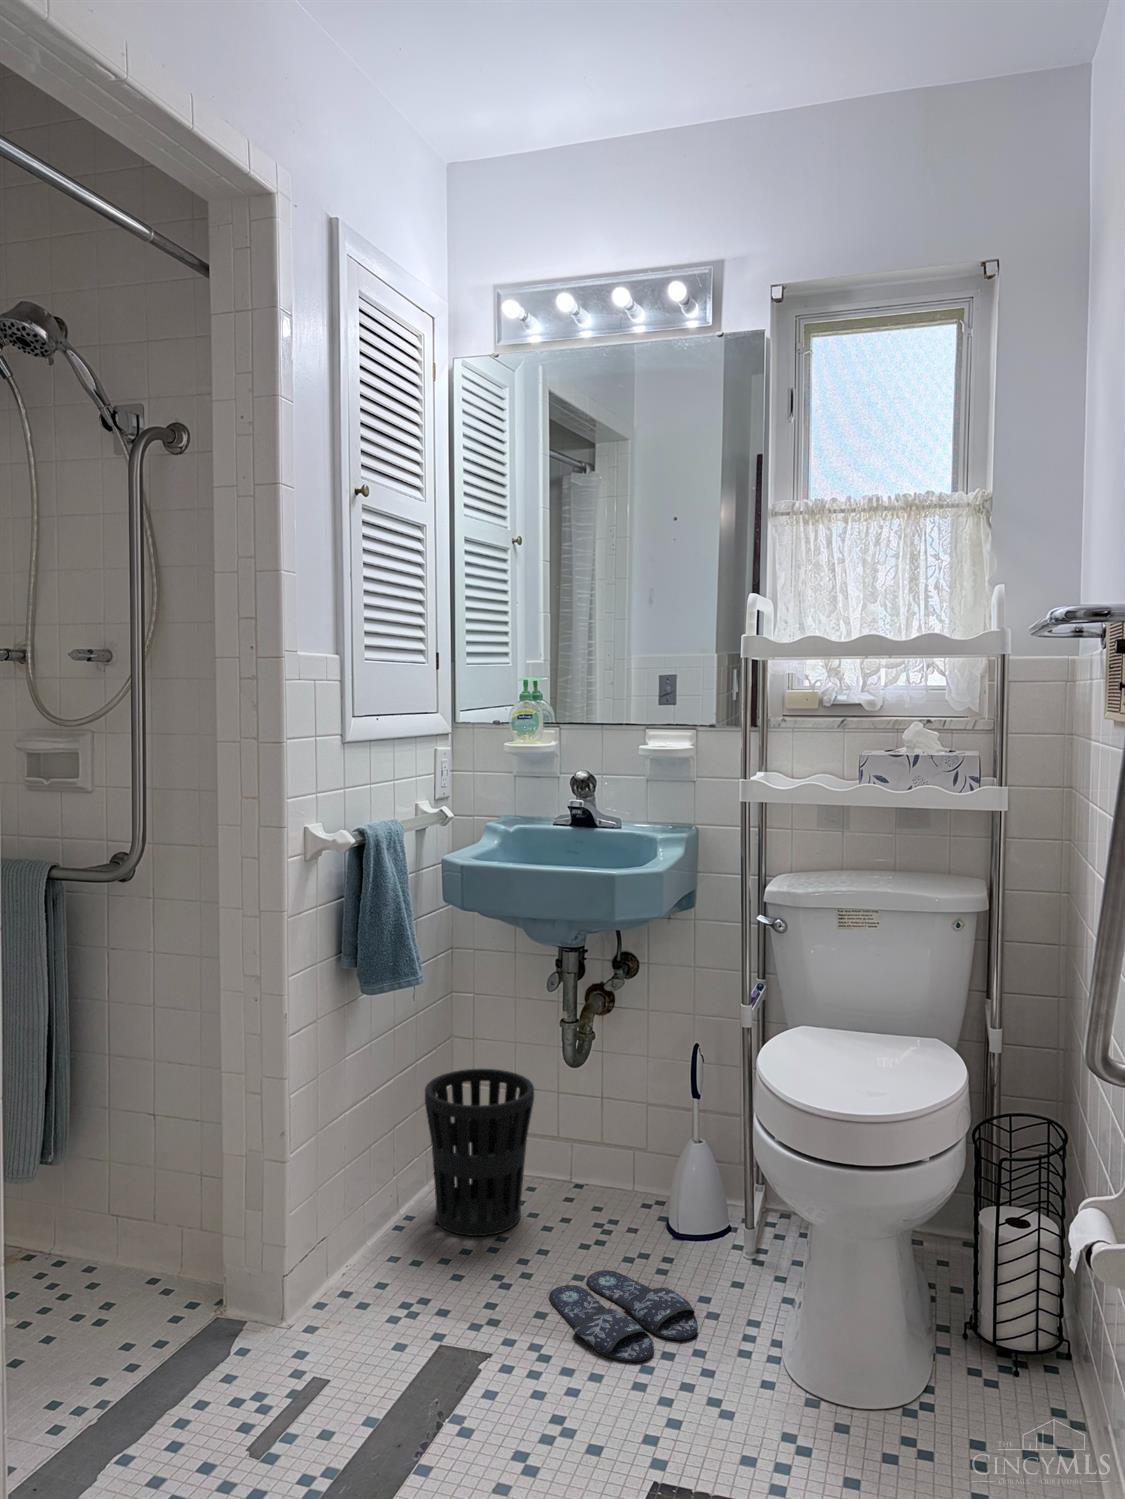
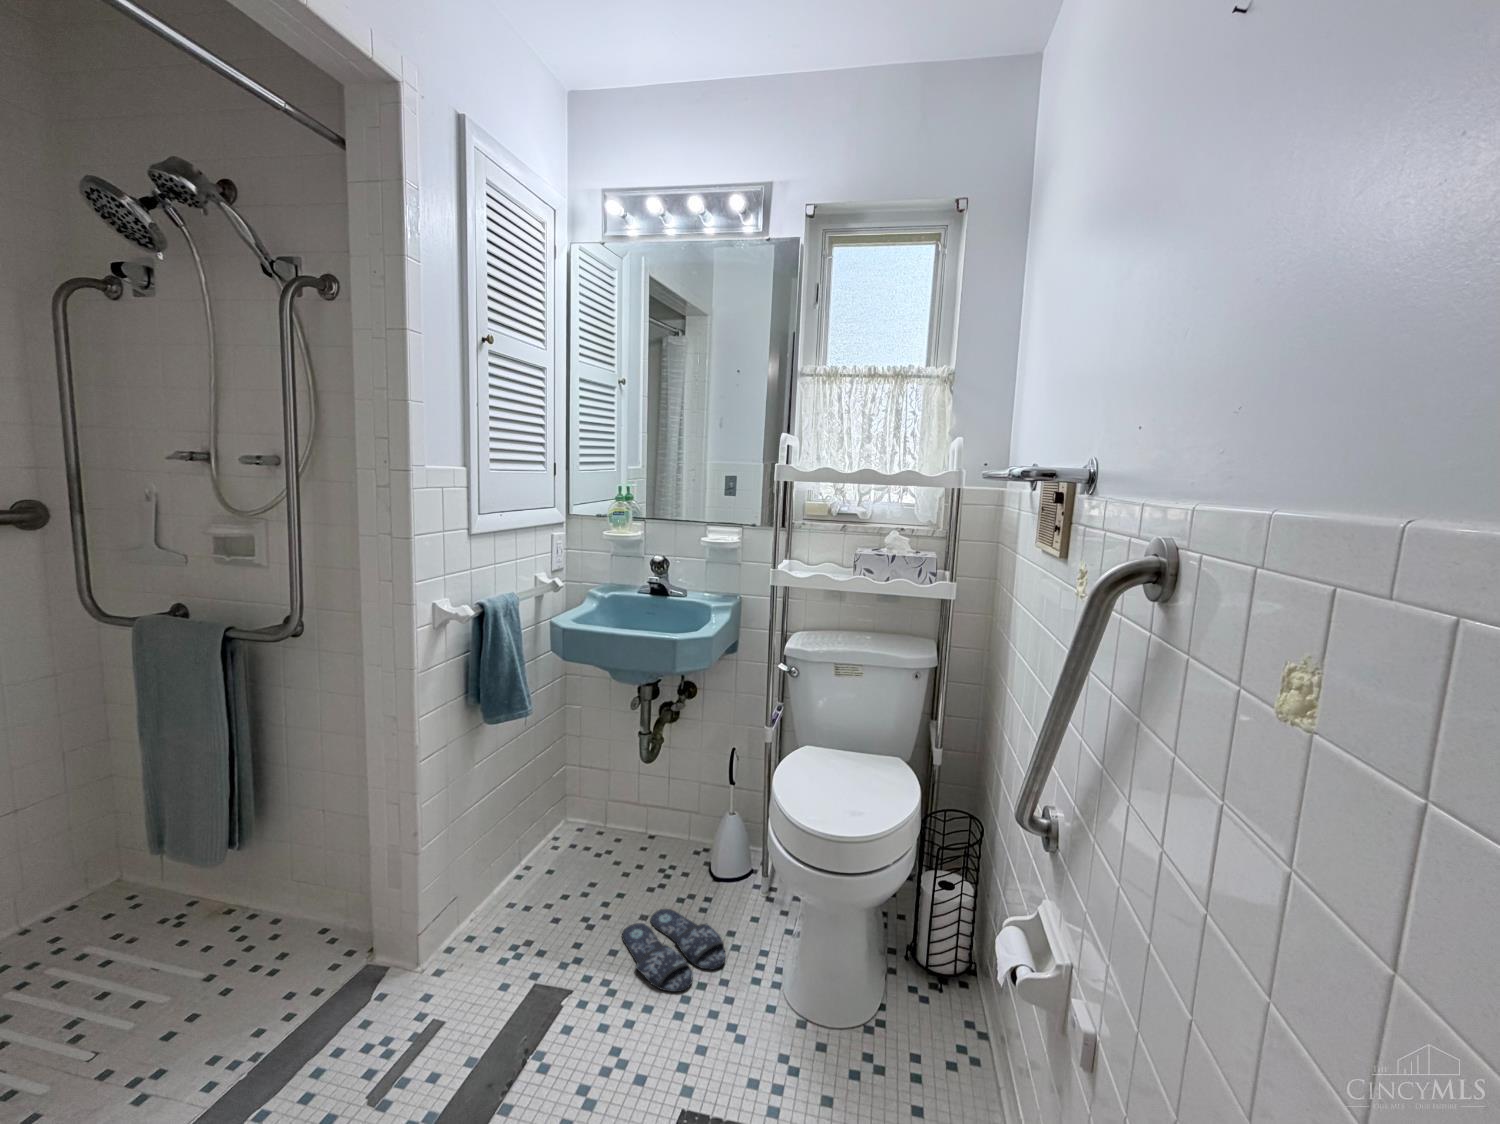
wastebasket: present [425,1069,534,1236] -> none [541,760,621,882]

